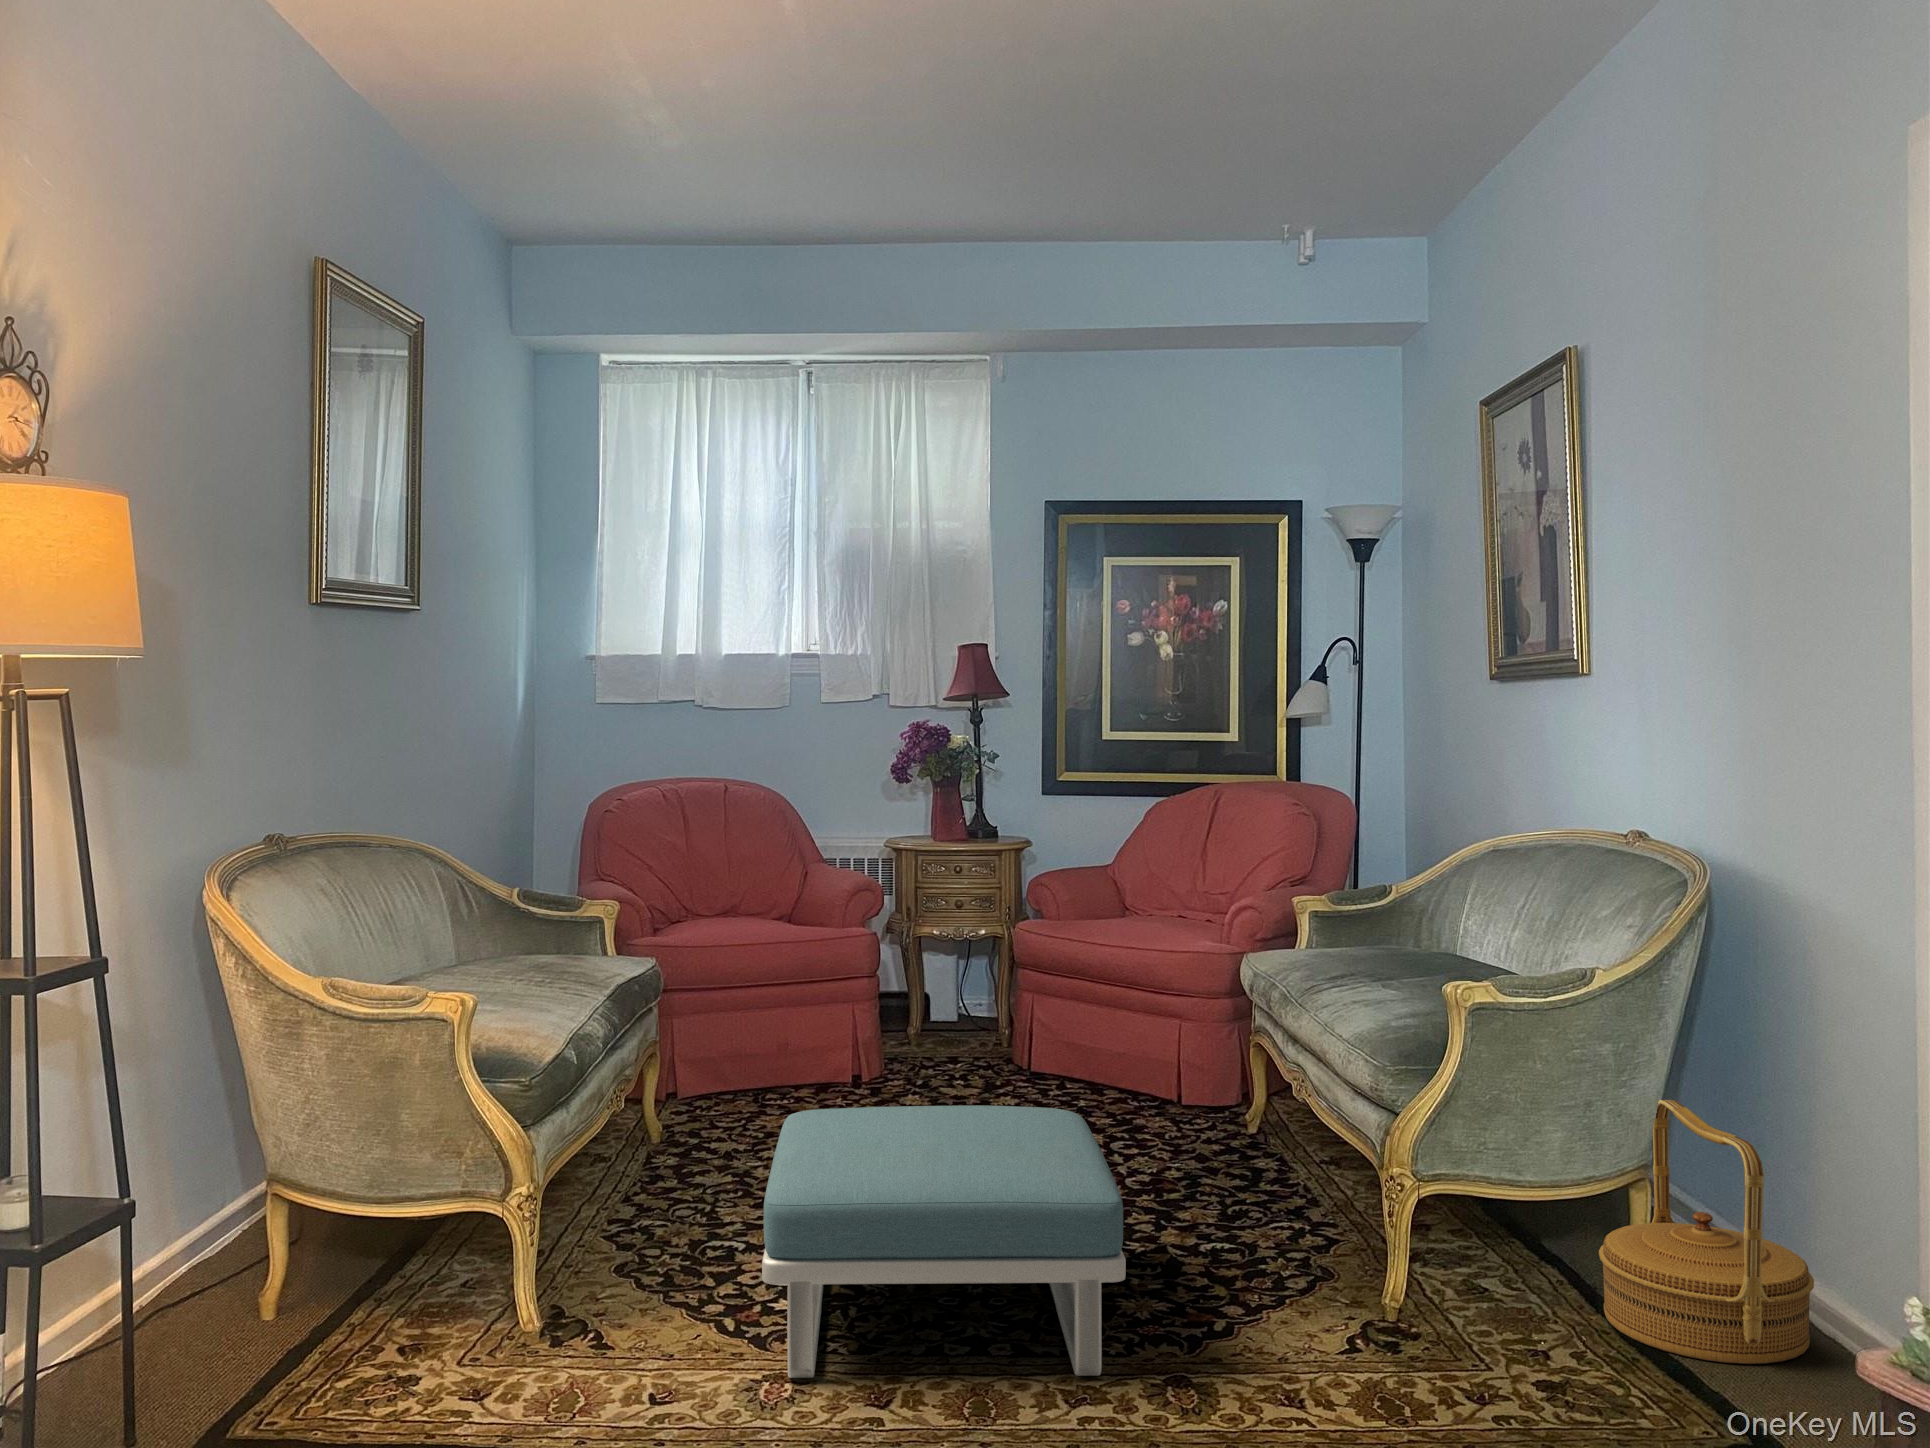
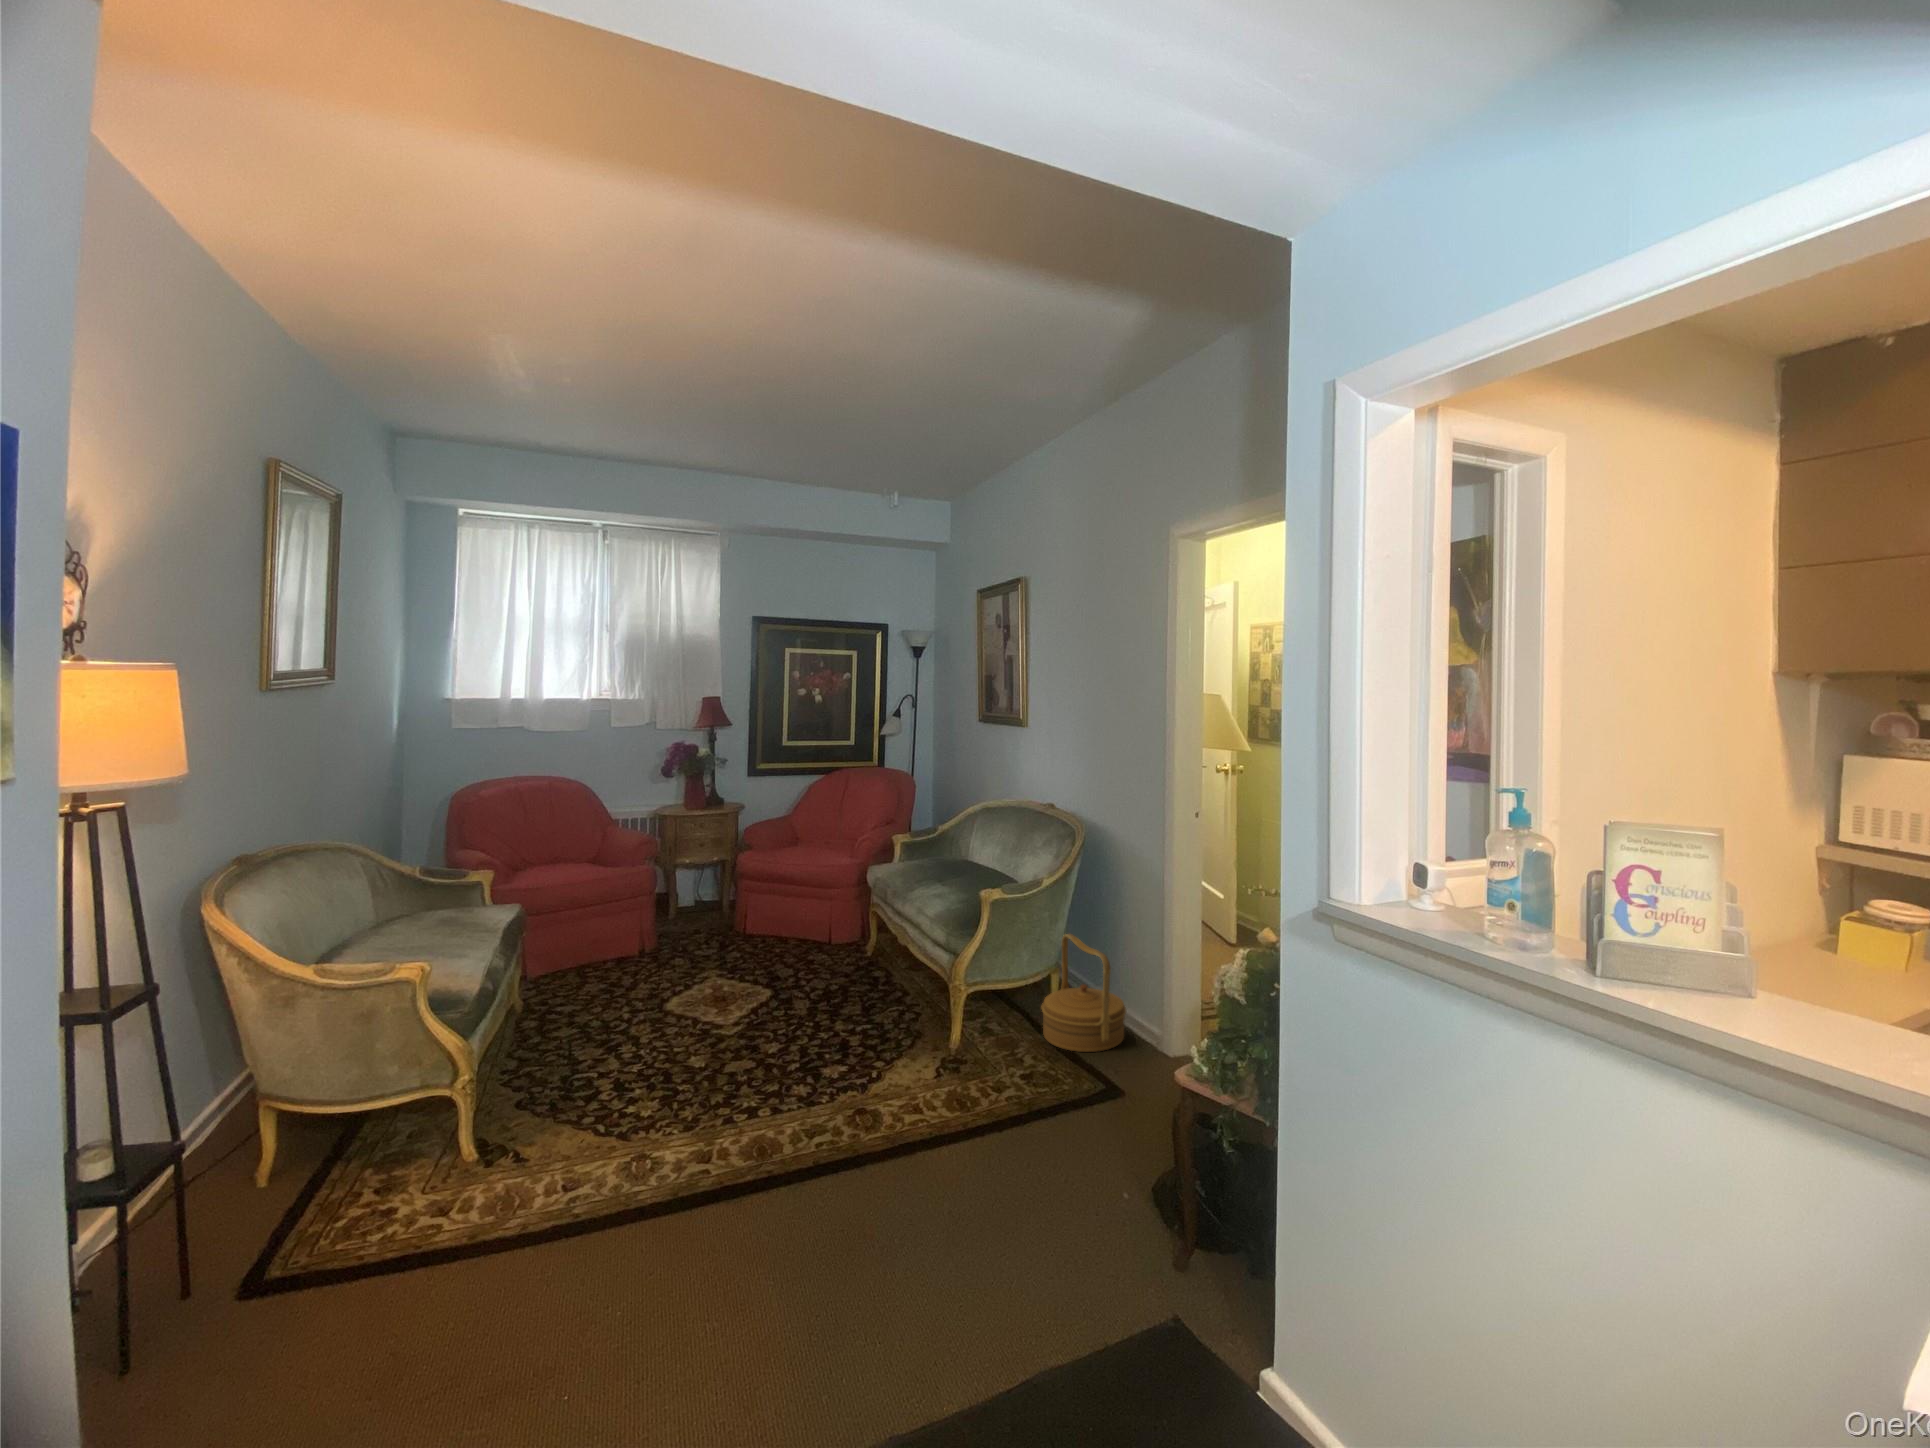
footstool: present [762,1105,1126,1378] -> none [627,973,835,1156]

